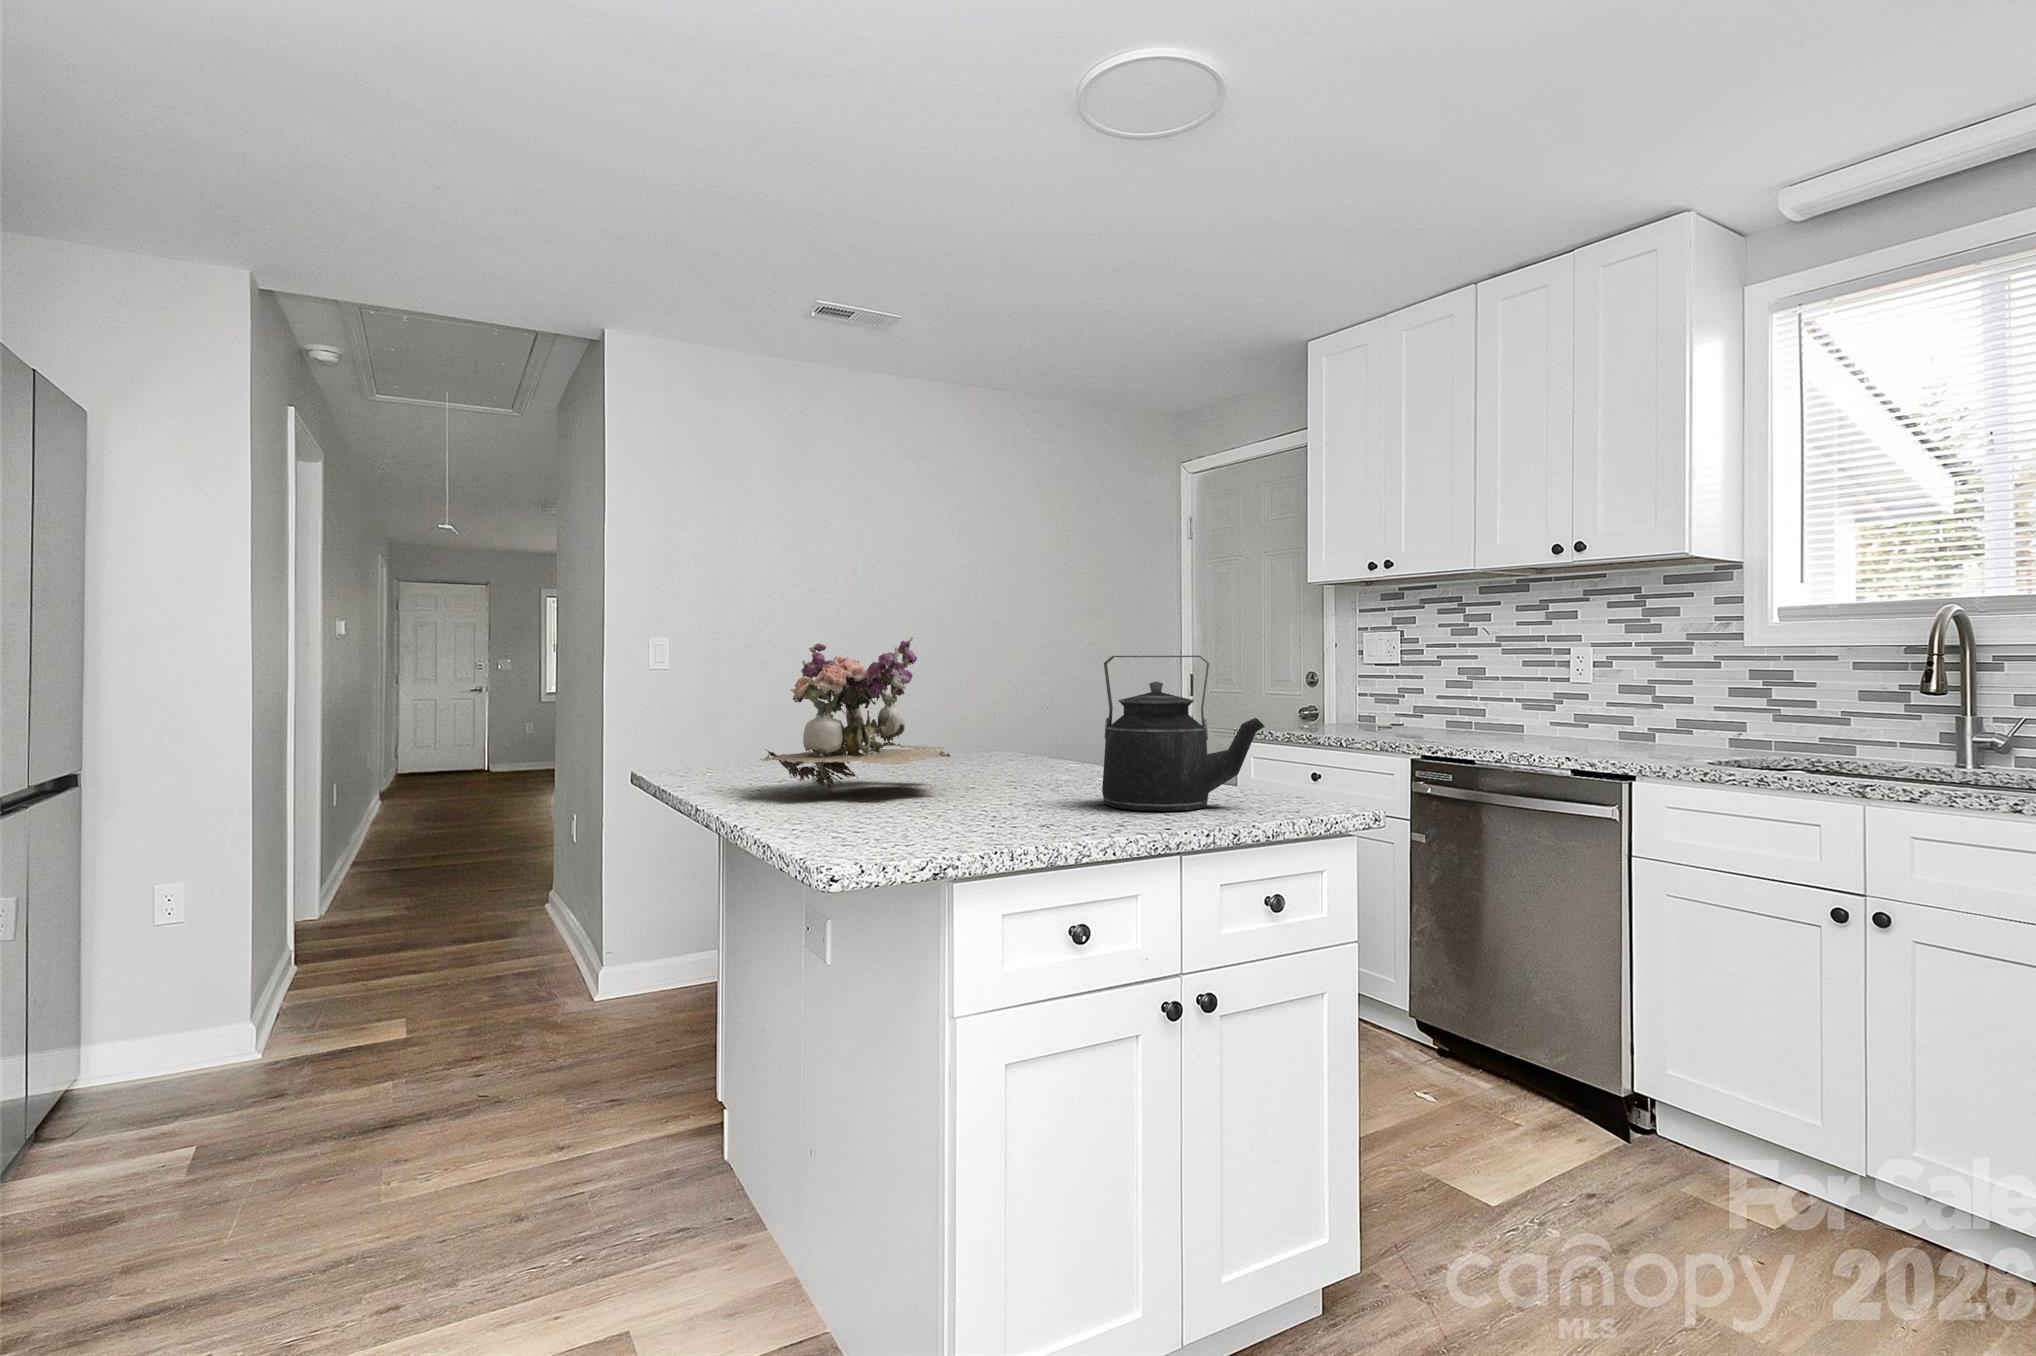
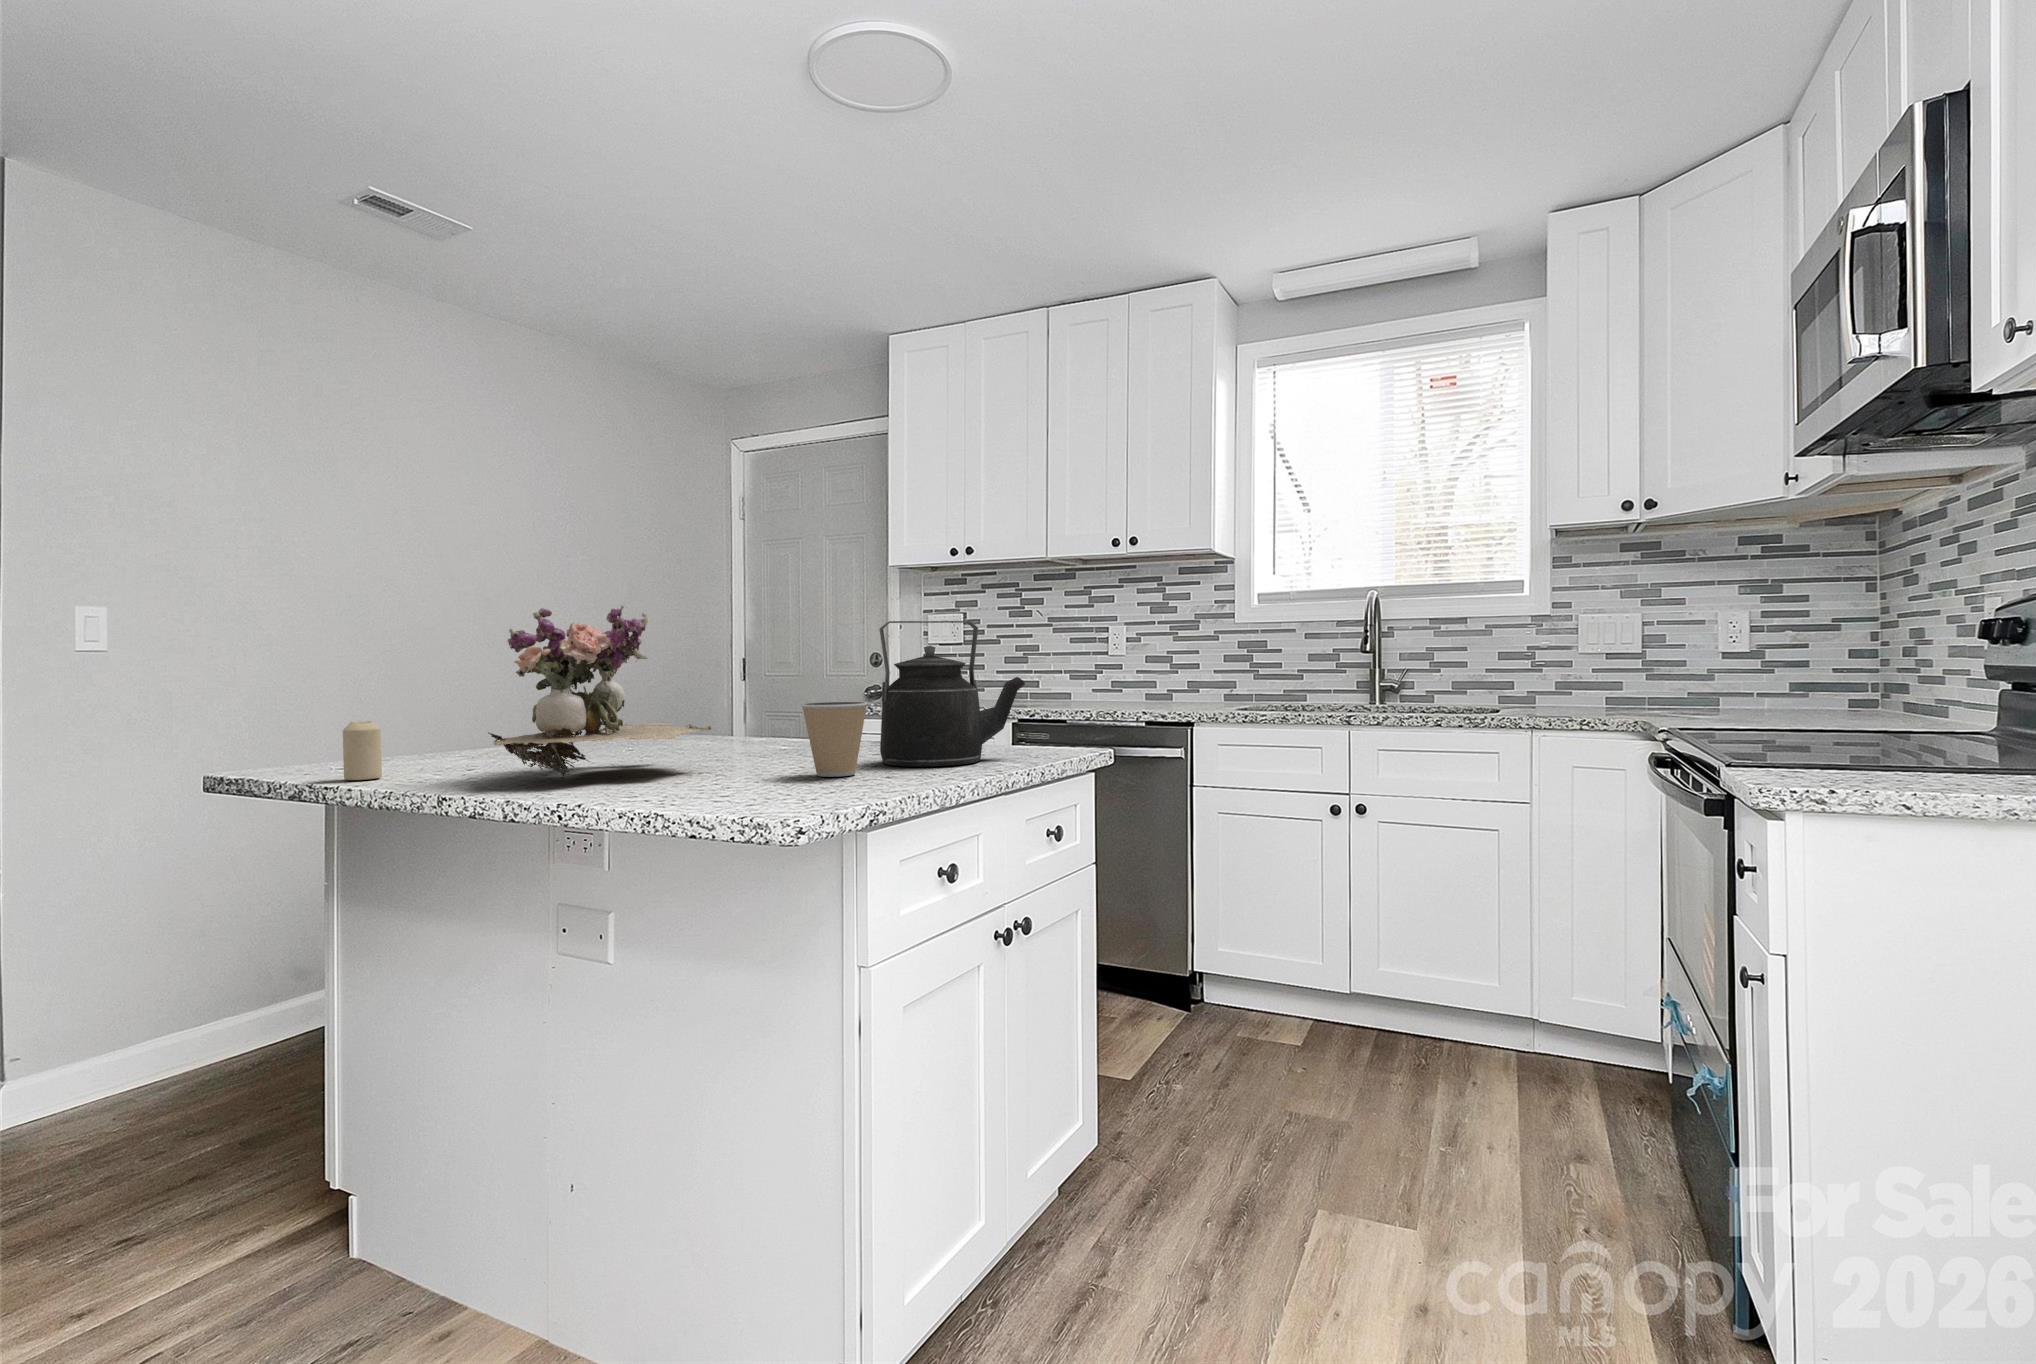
candle: none [704,732,730,780] -> present [343,721,382,780]
coffee cup: none [999,738,1063,813] -> present [802,702,867,777]

